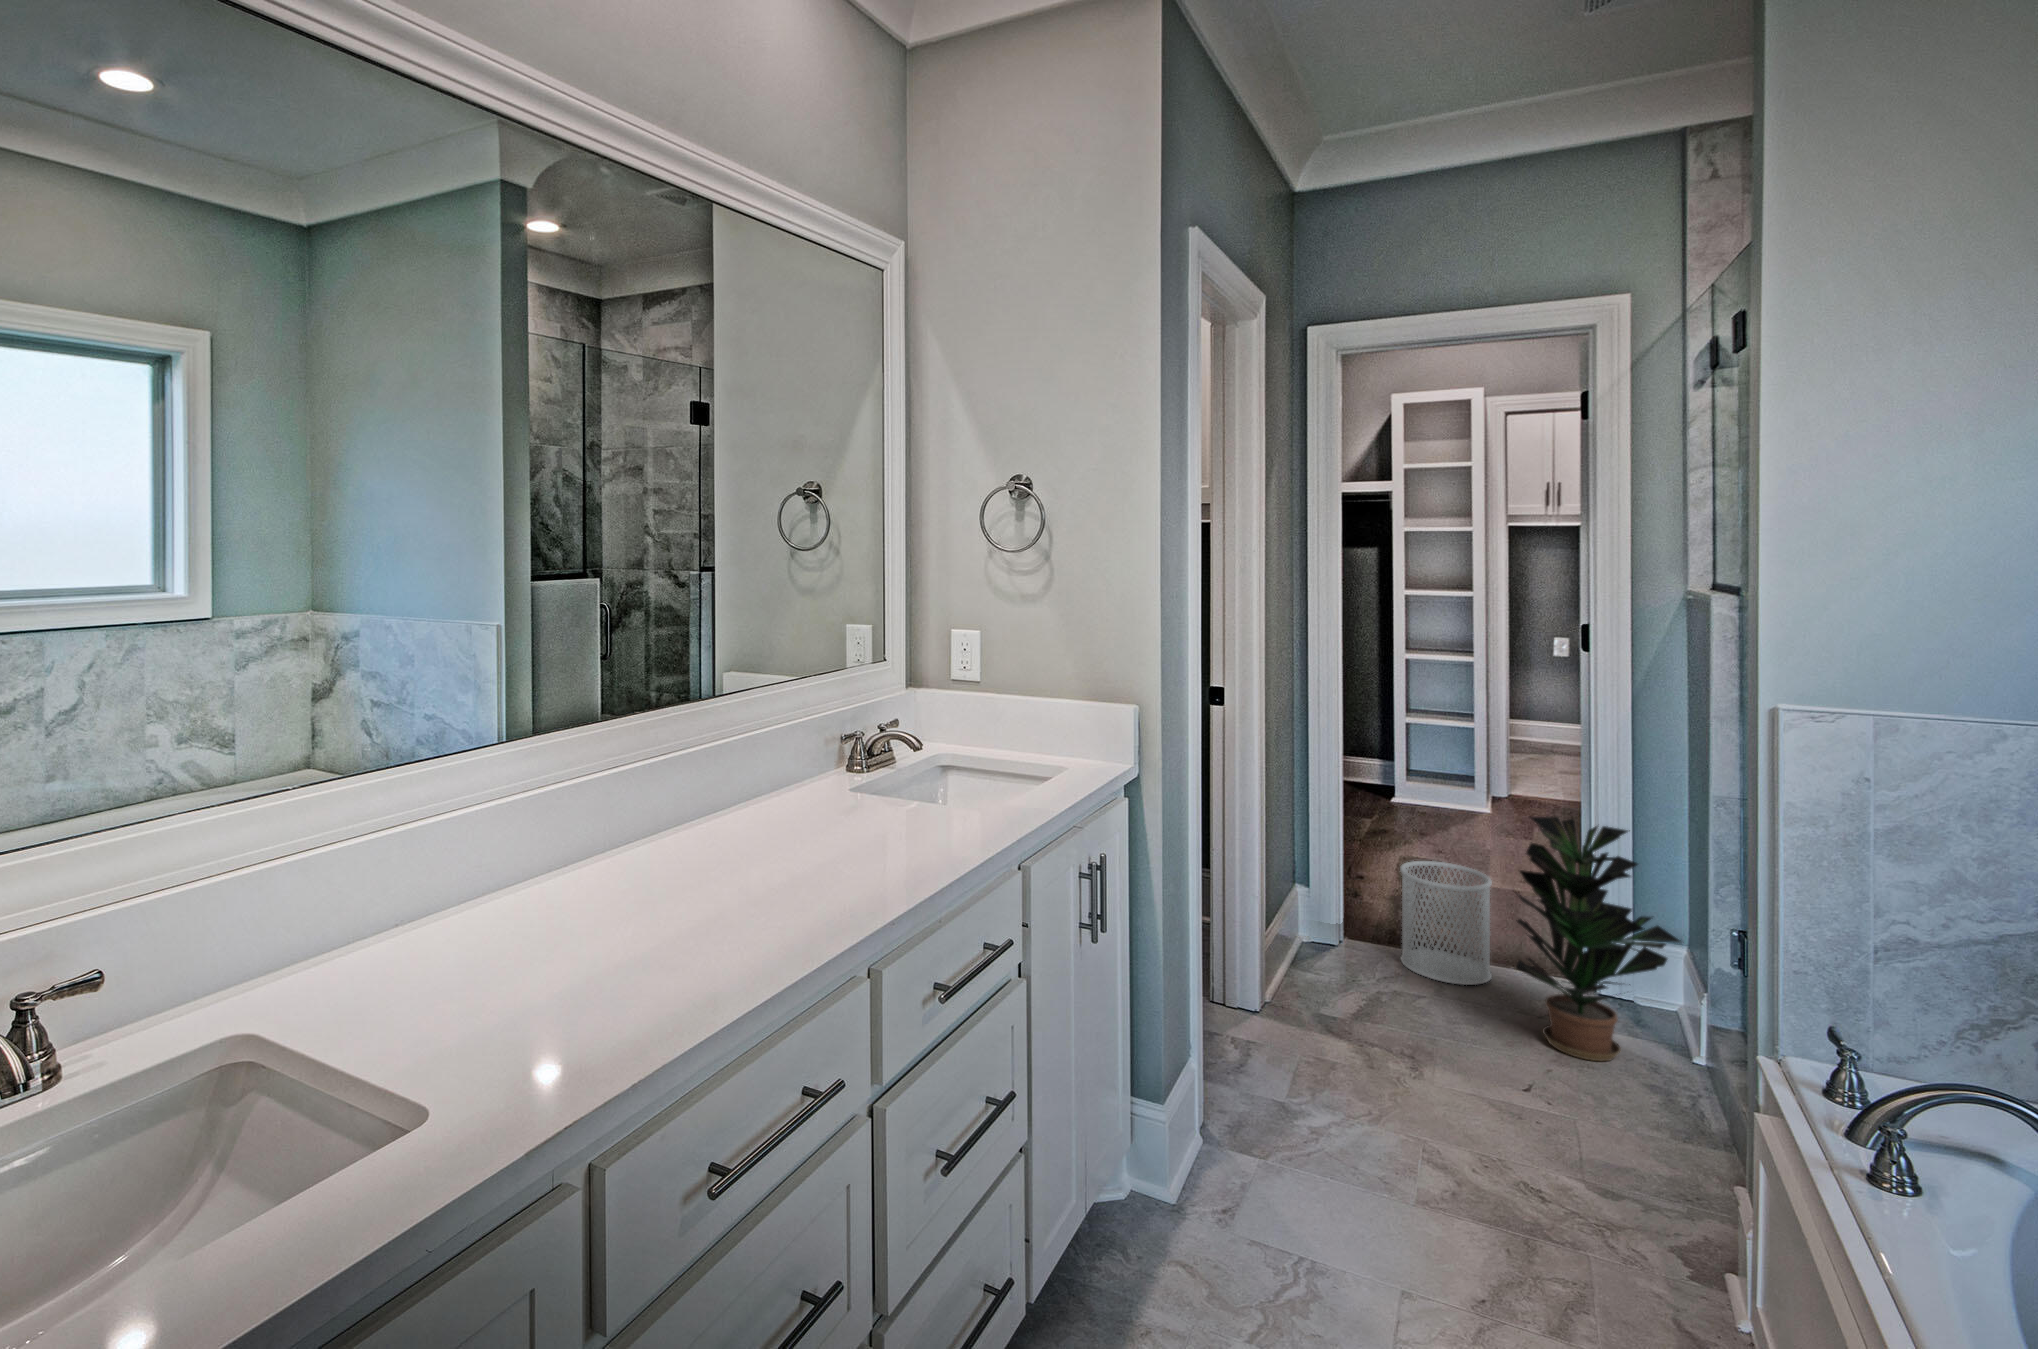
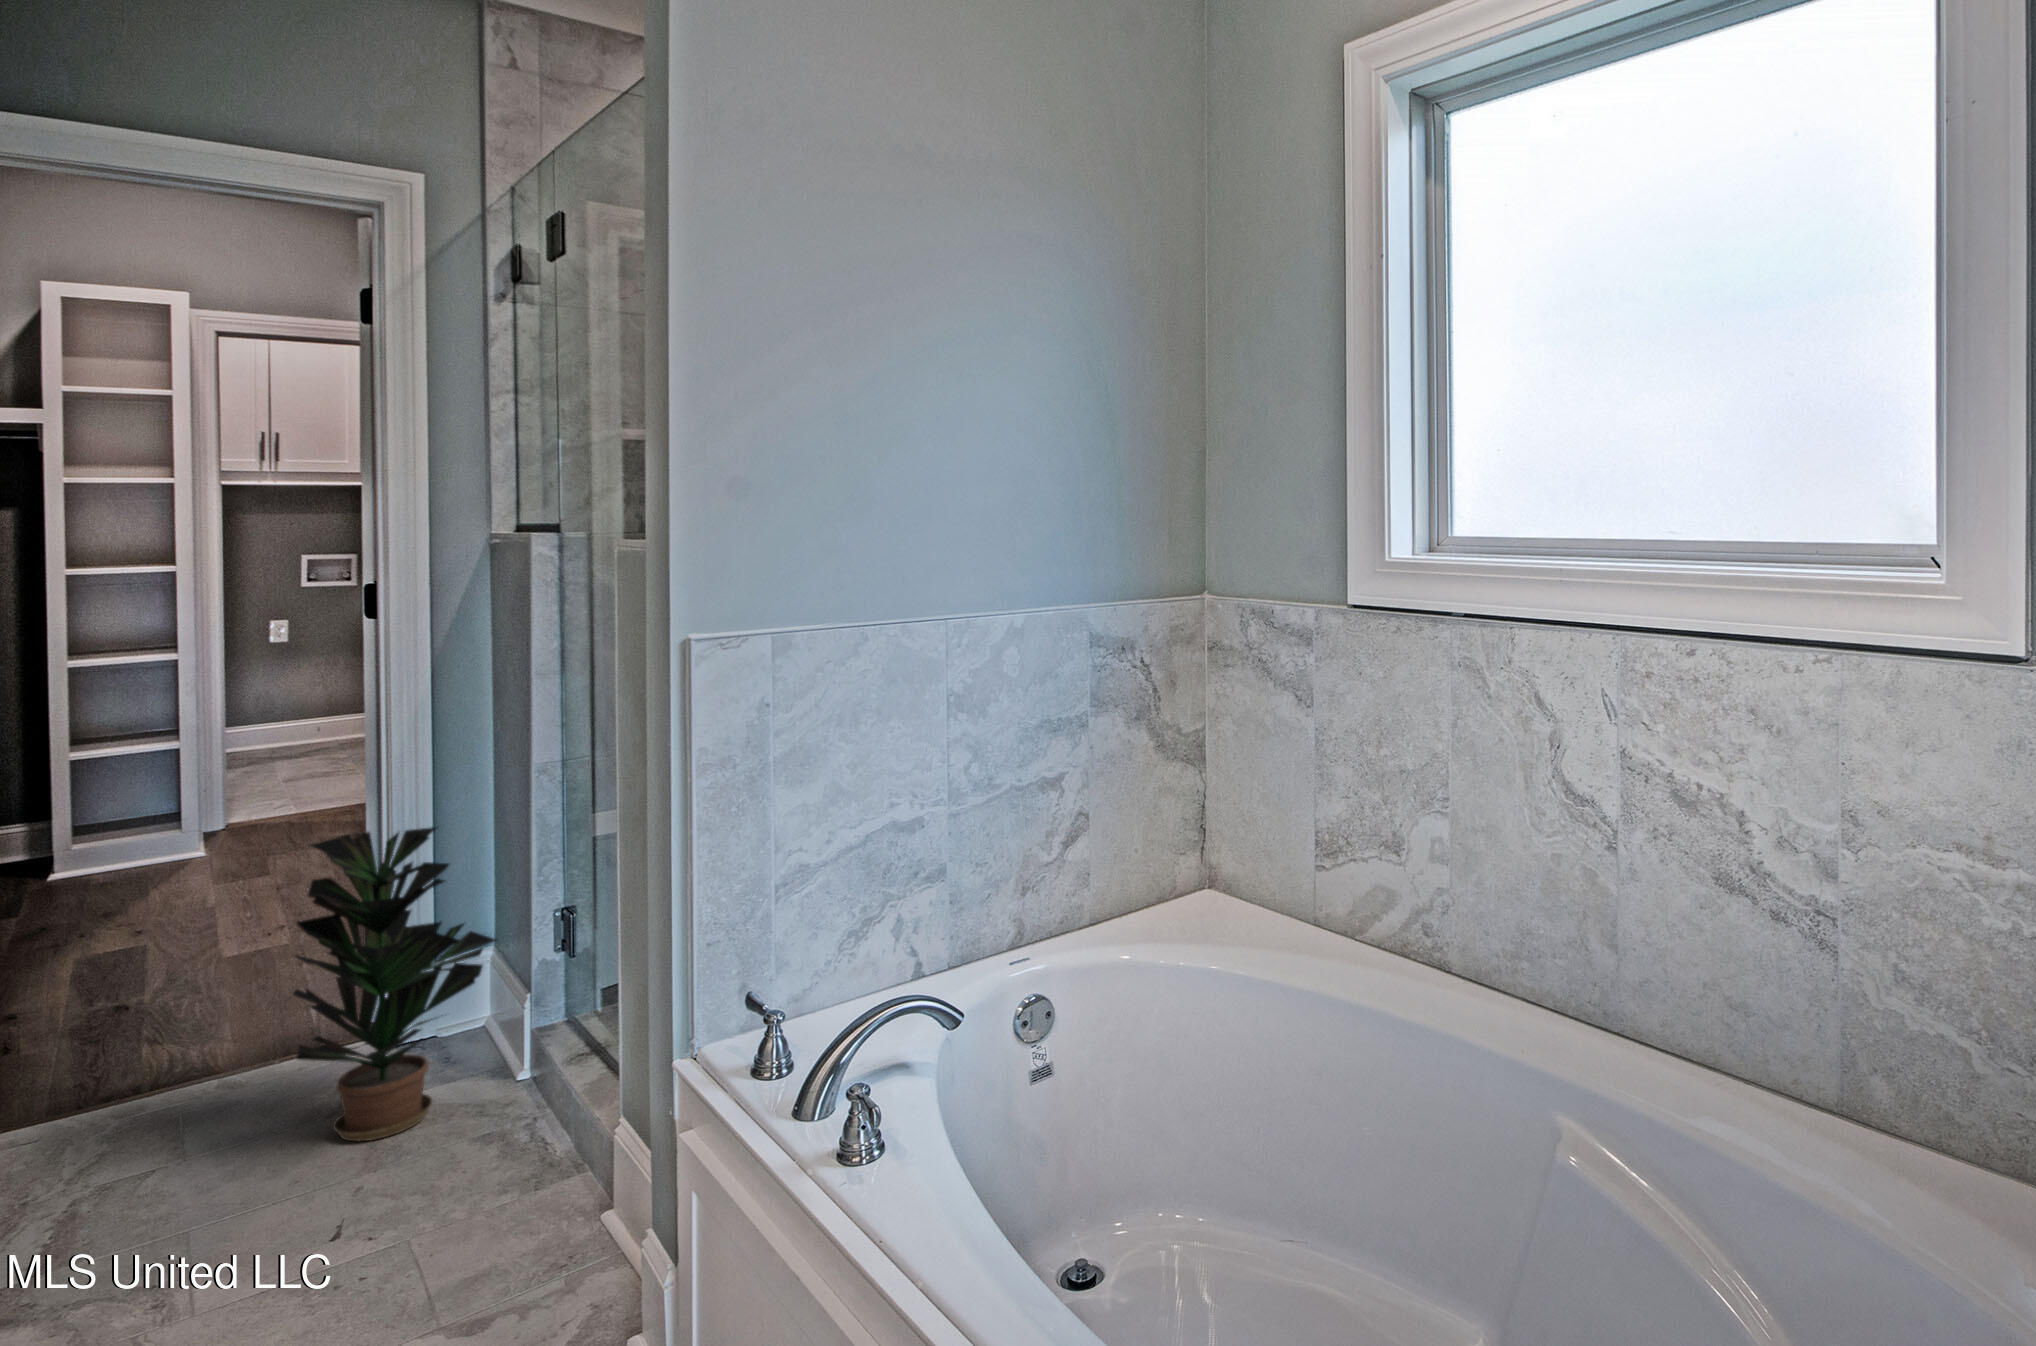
wastebasket: present [1400,861,1492,985] -> none [91,947,250,1139]

